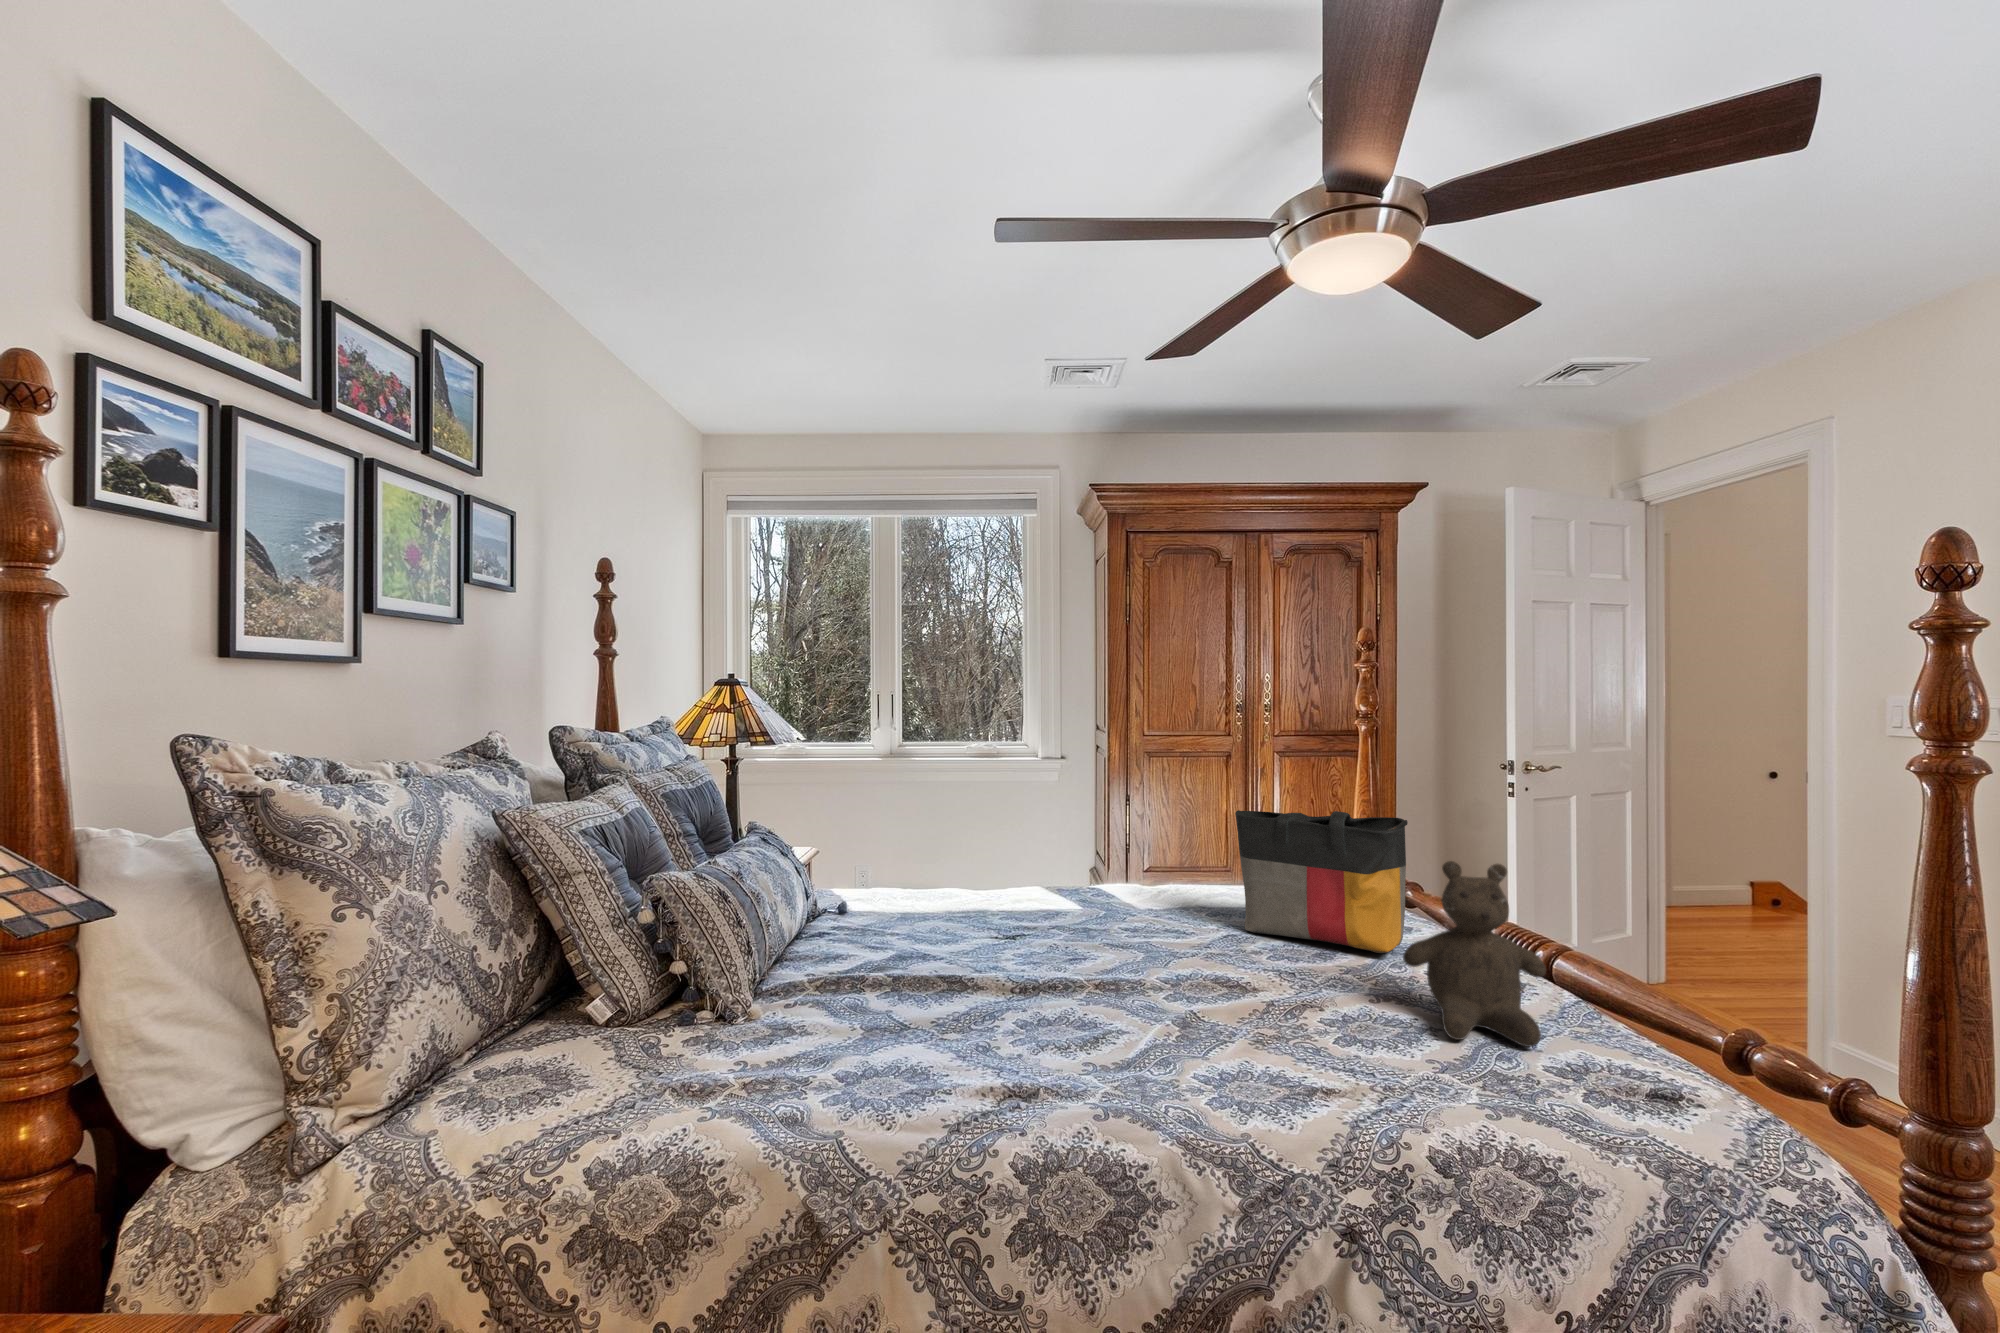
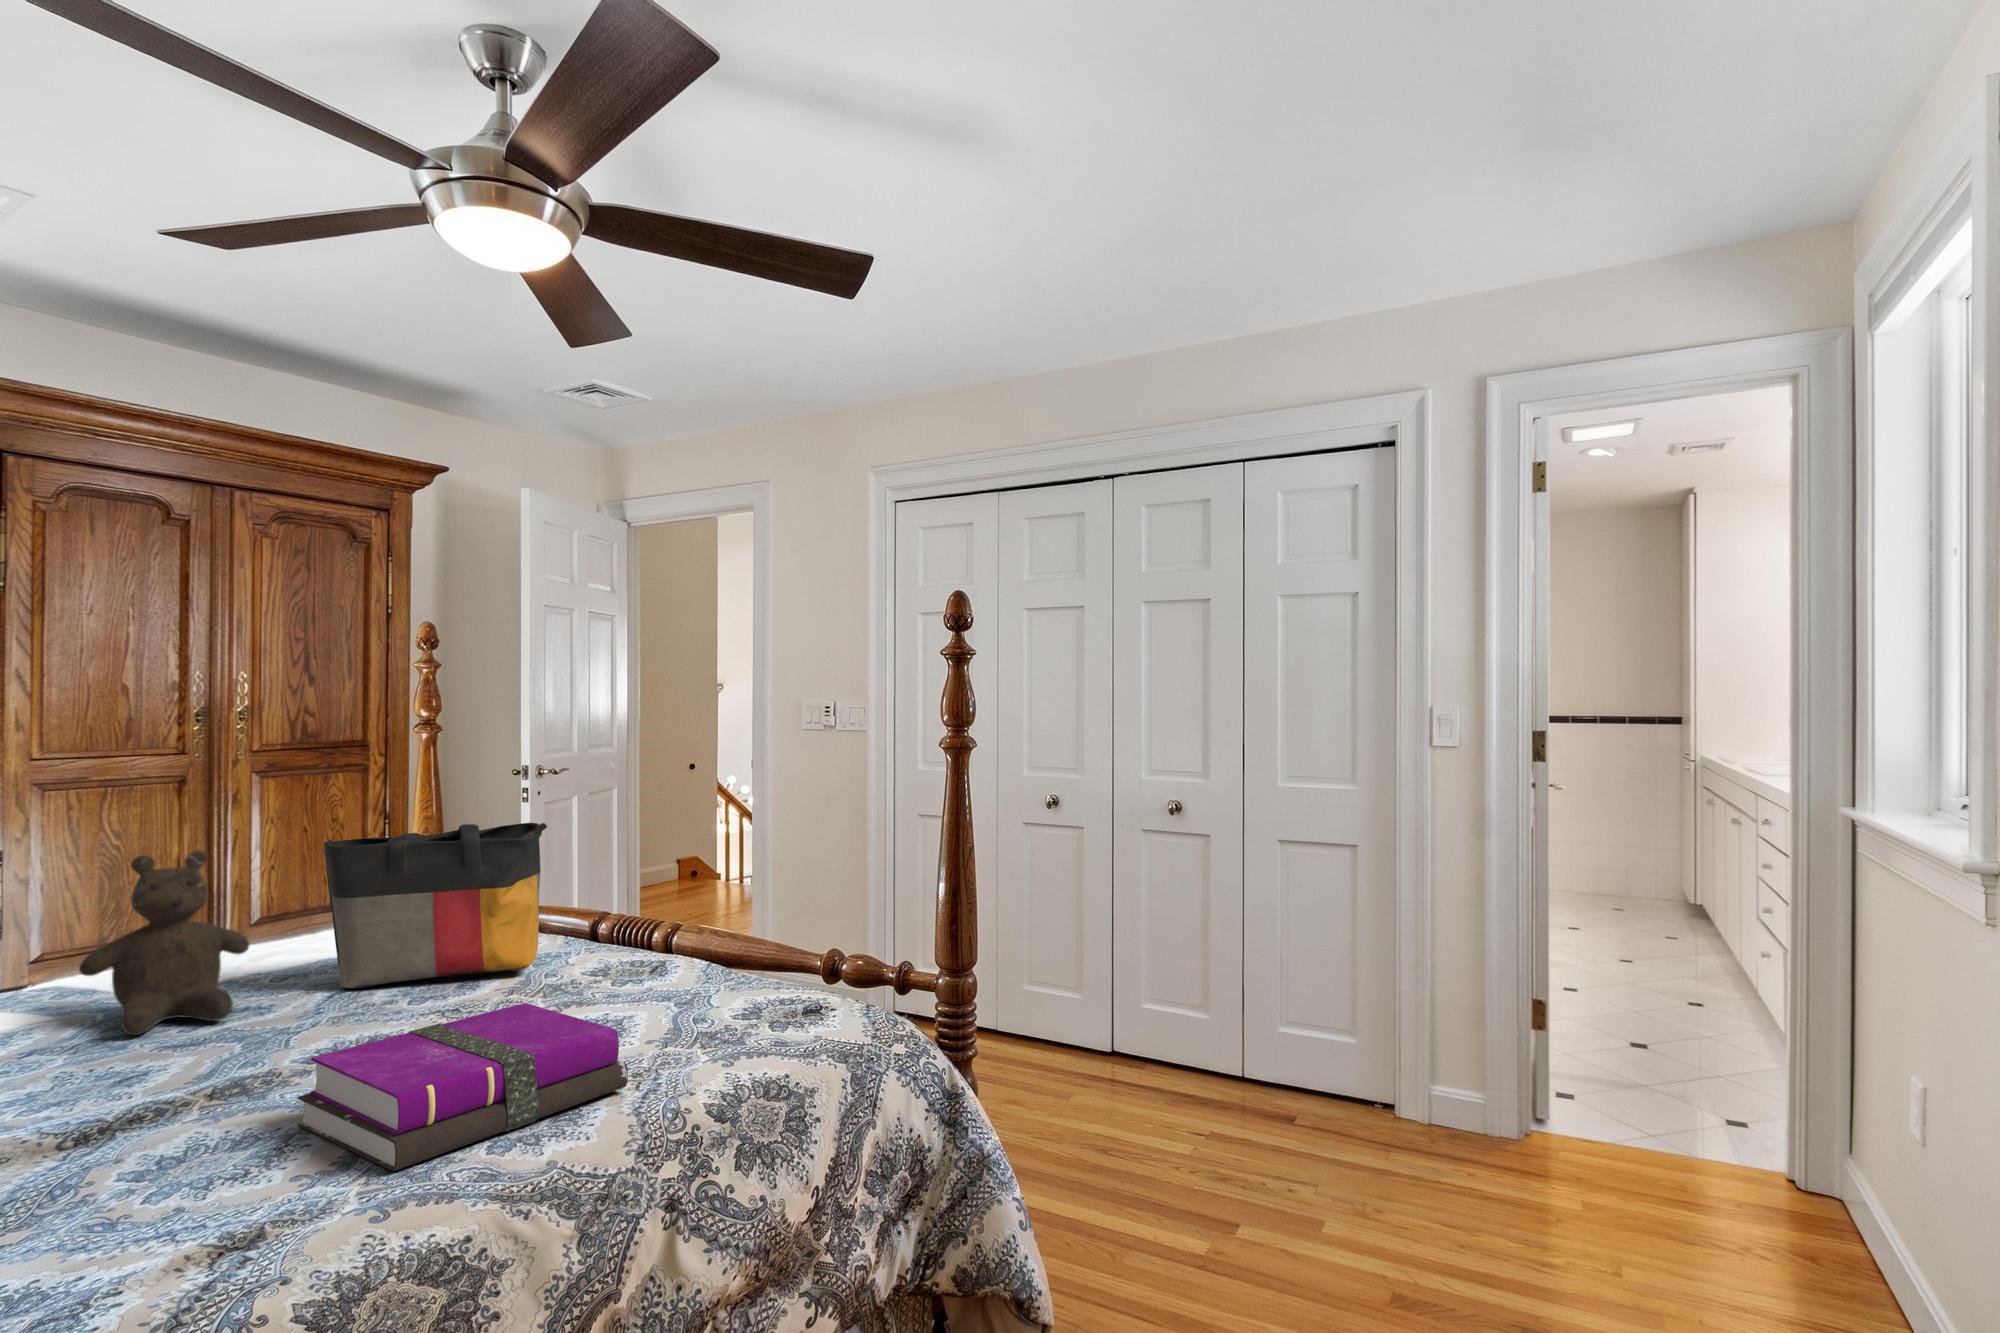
teddy bear: present [1403,861,1546,1047] -> present [79,850,249,1035]
notebook: none [1122,976,1360,1096] -> present [297,1003,628,1171]

